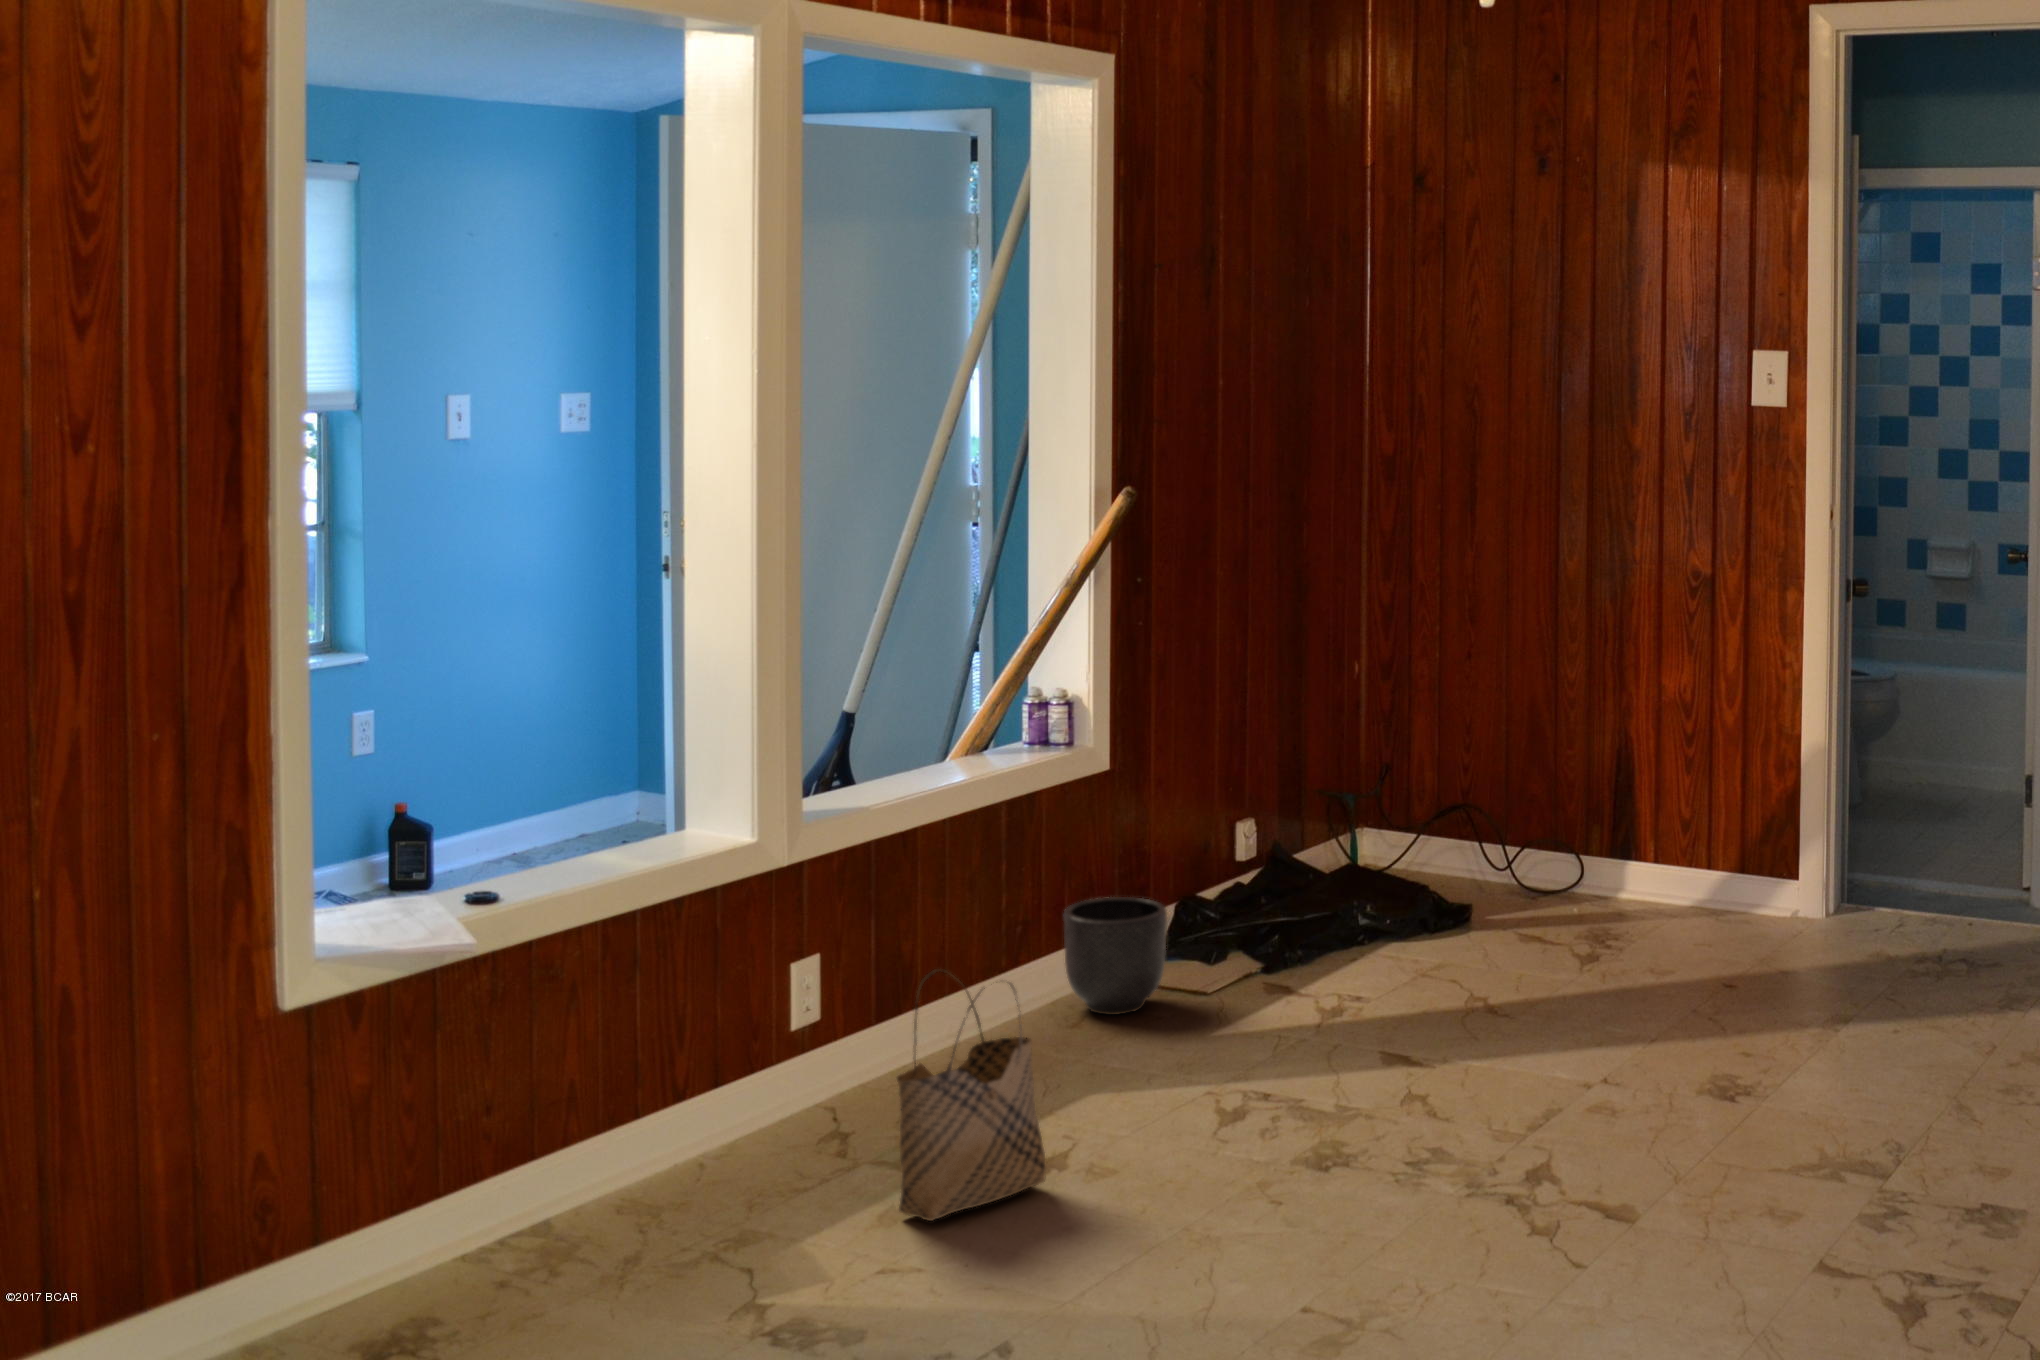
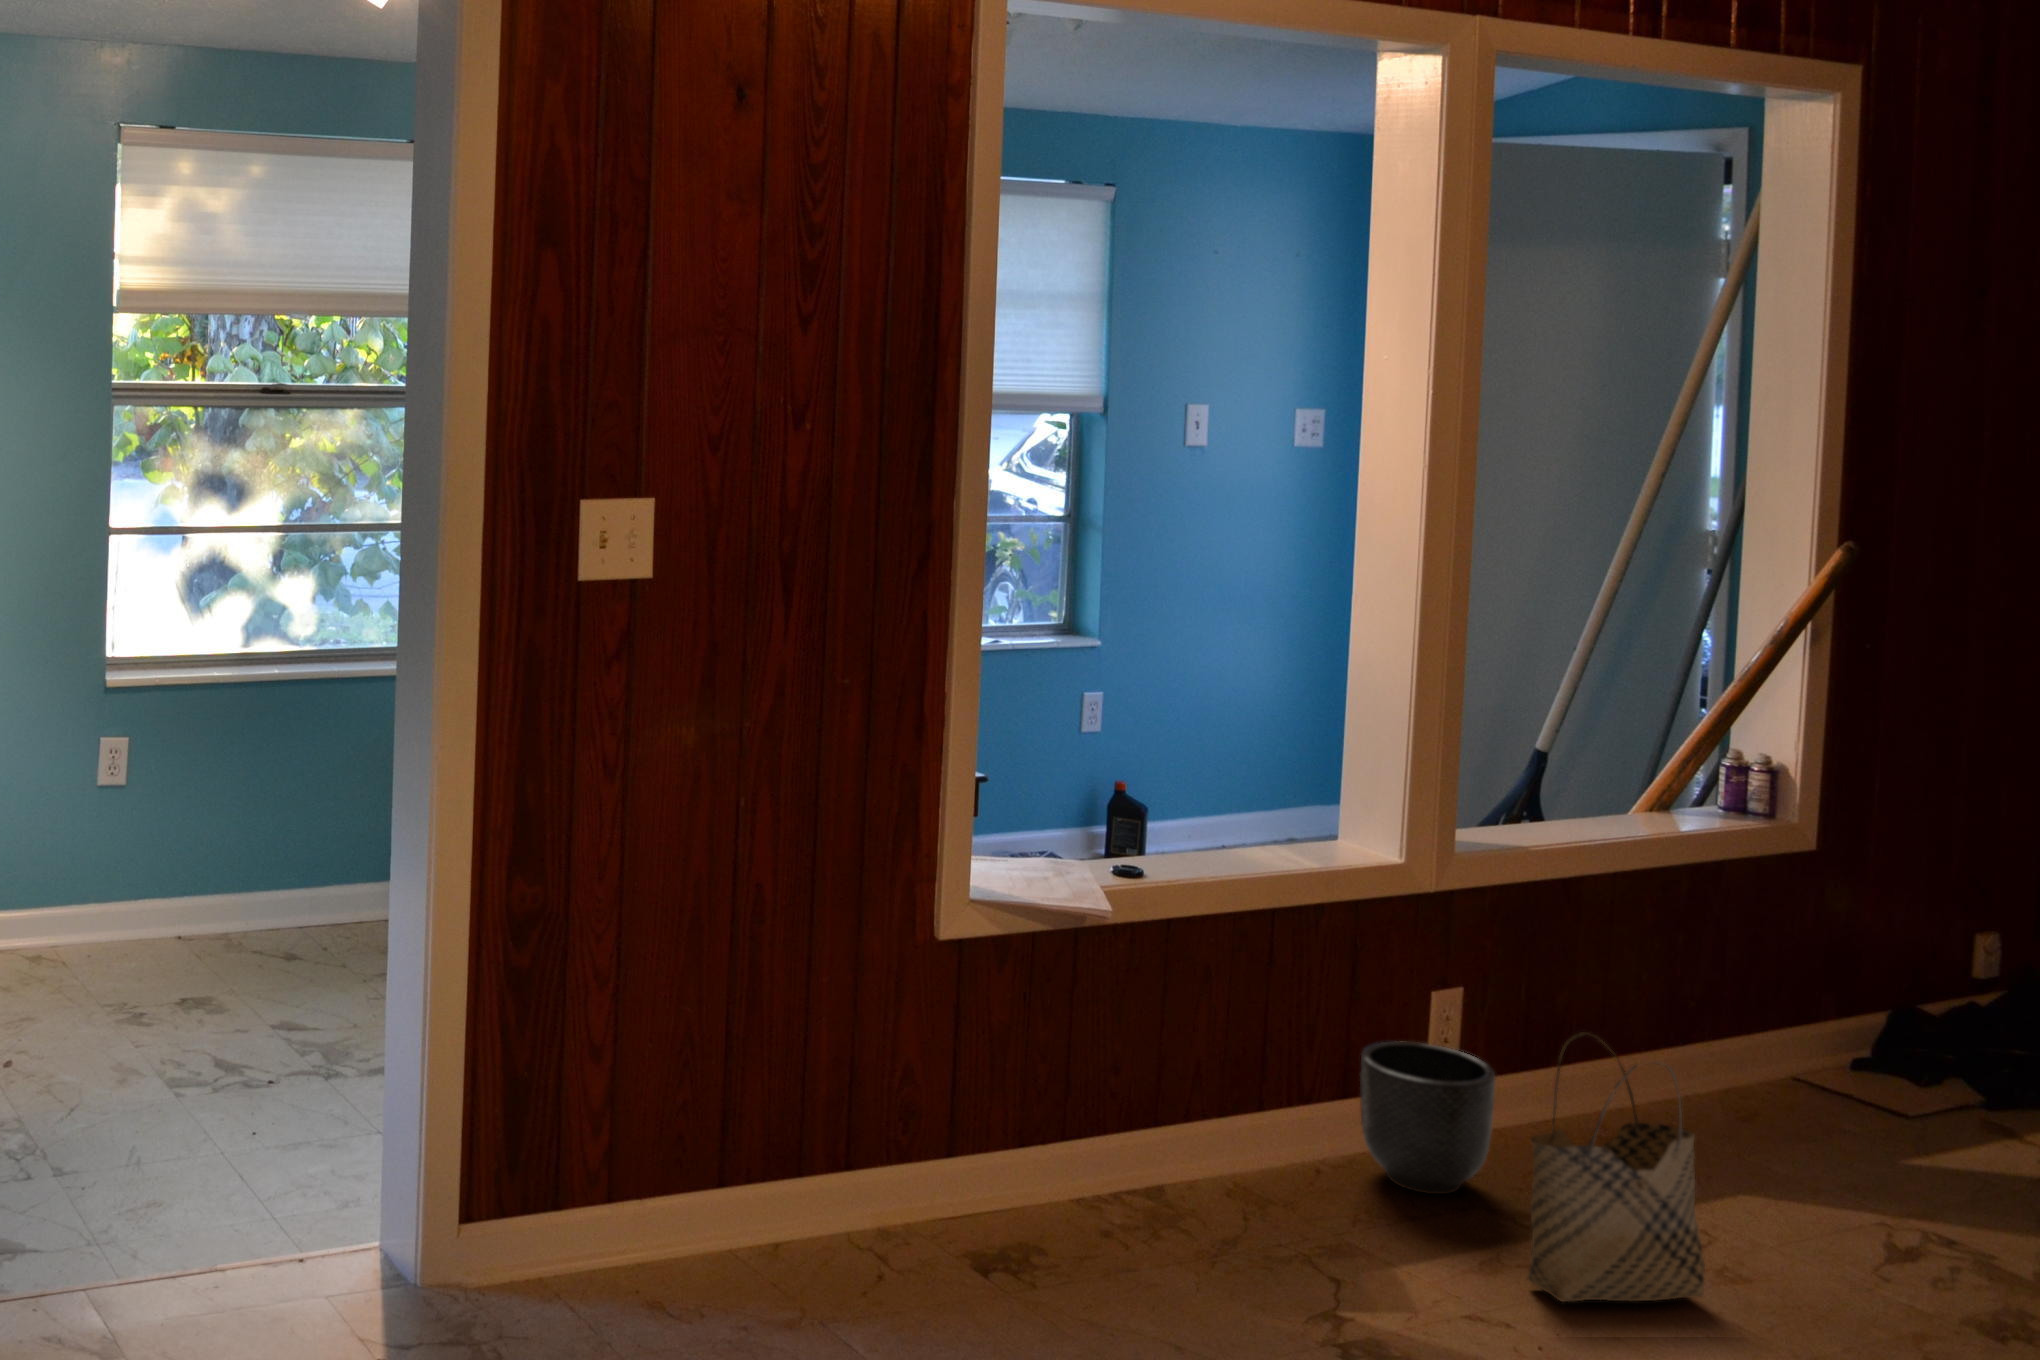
planter: present [1063,897,1167,1015] -> present [1360,1041,1495,1194]

